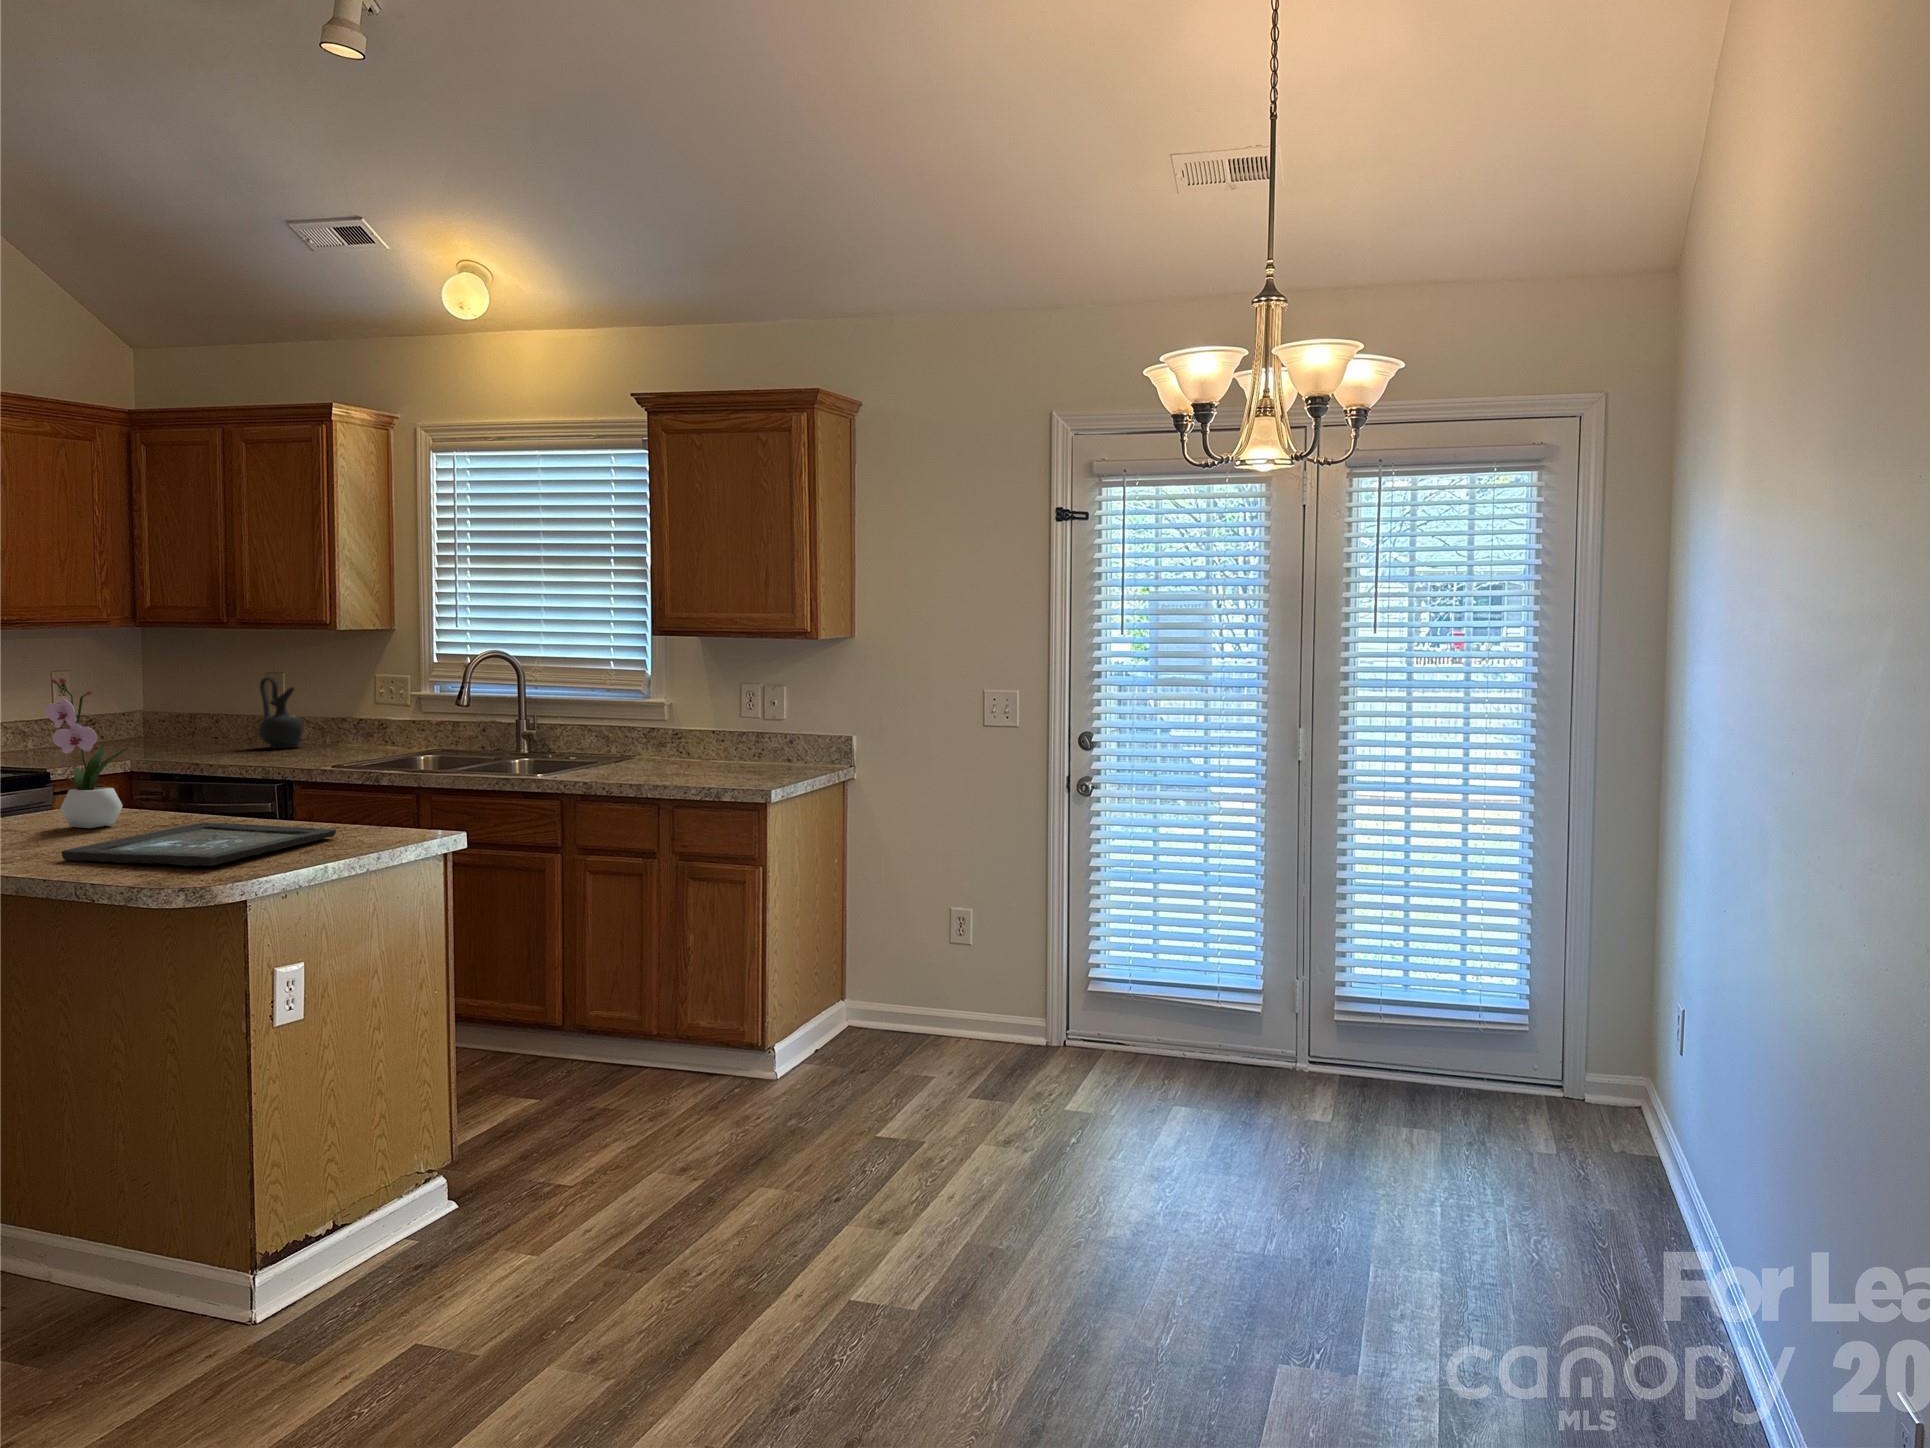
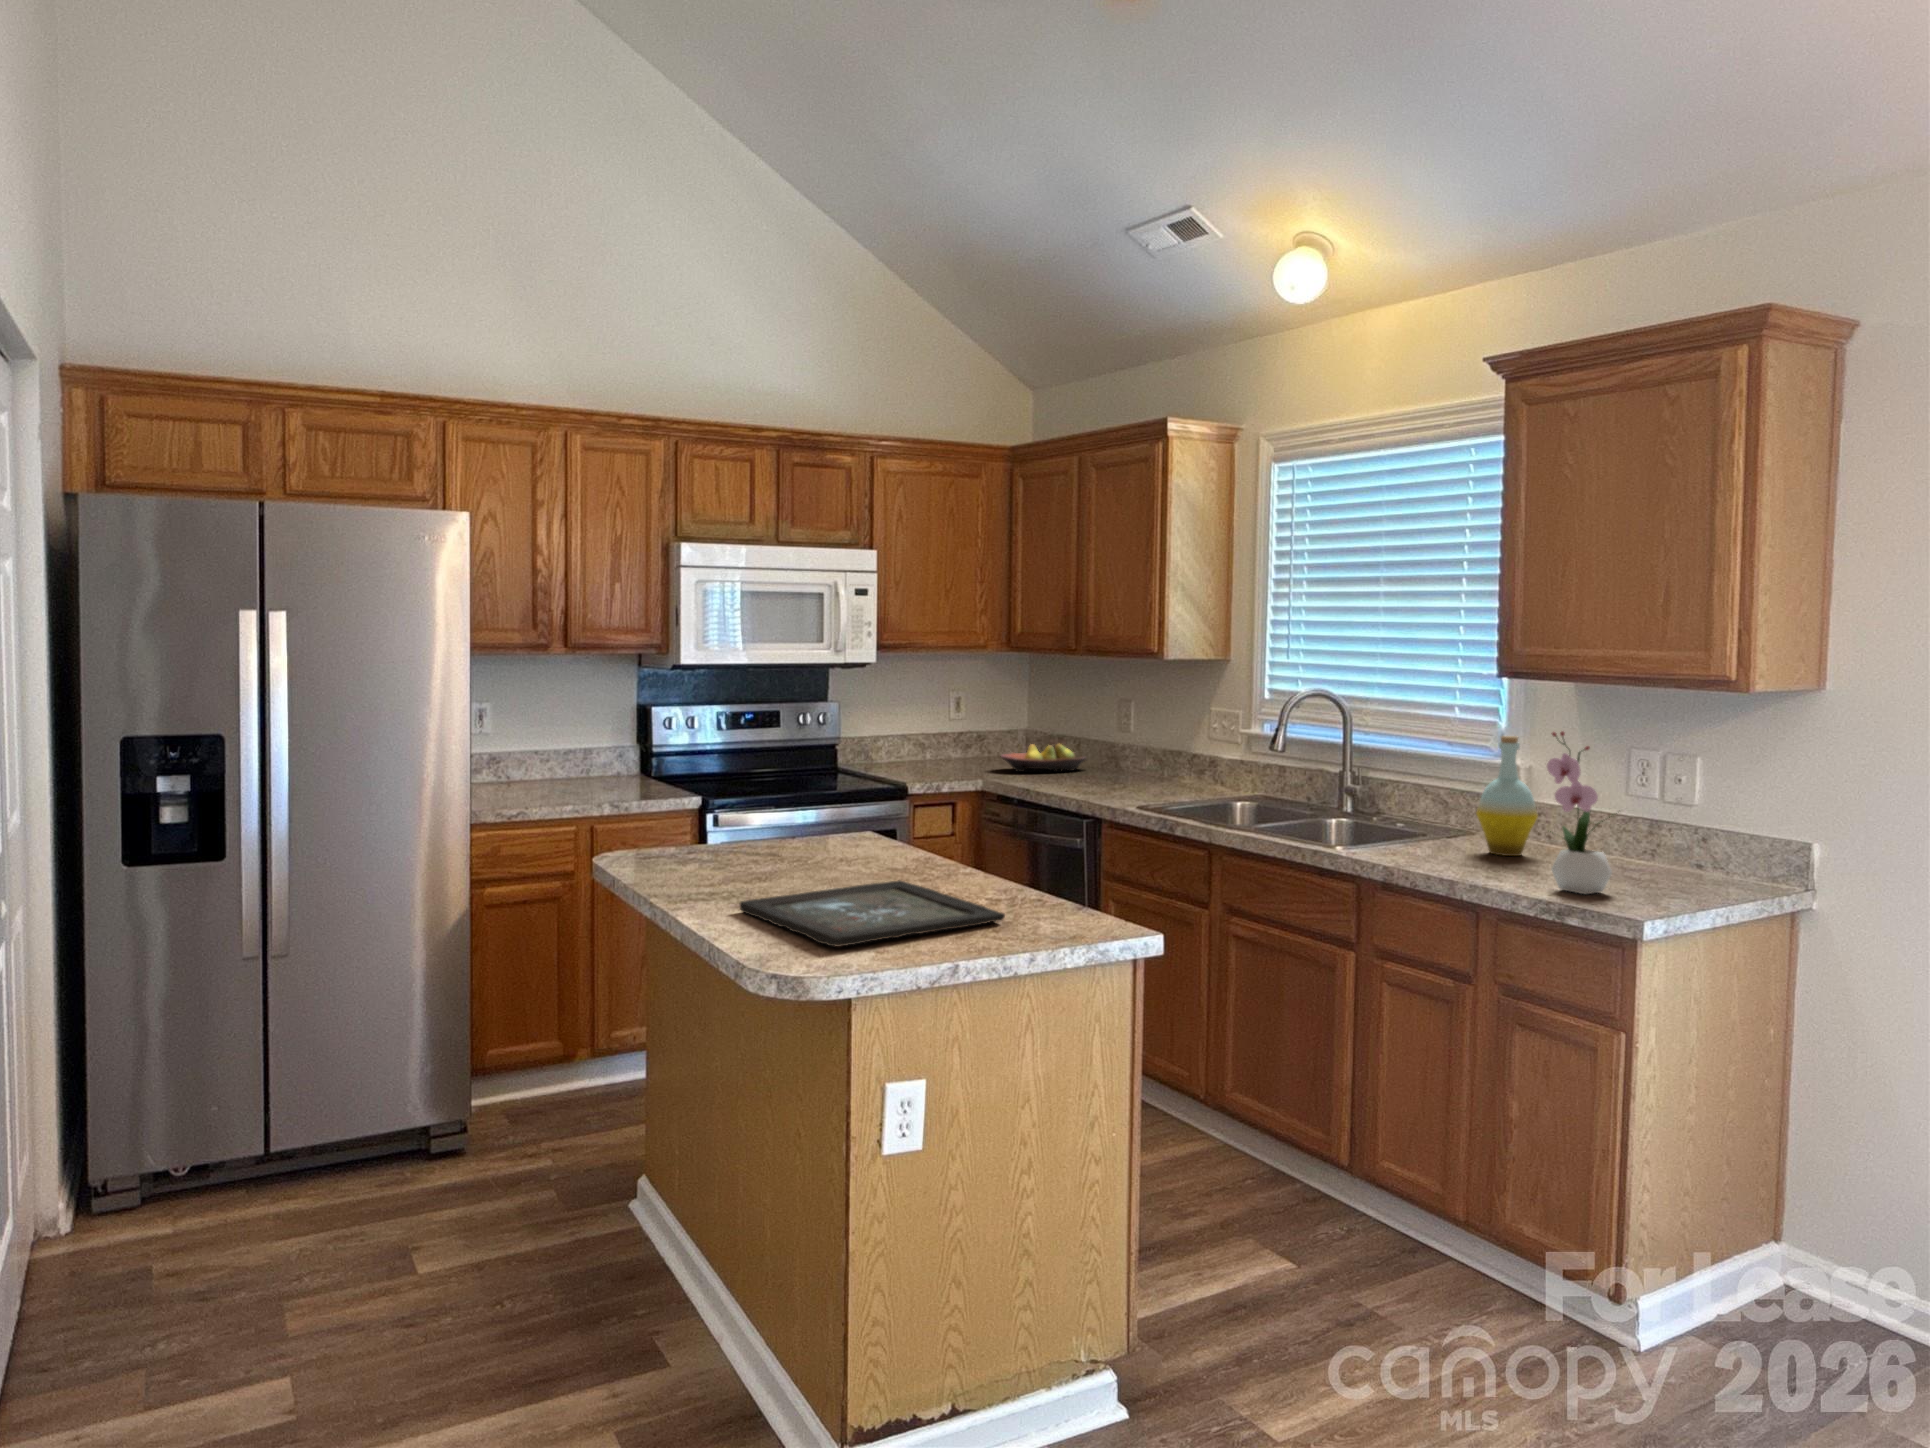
ceramic jug: present [259,677,302,748] -> none [1105,705,1149,780]
flower arrangement: present [45,678,129,828] -> present [1547,731,1612,894]
bottle: none [640,678,682,766] -> present [1476,736,1538,856]
fruit bowl: none [128,720,235,751] -> present [1001,744,1086,772]

